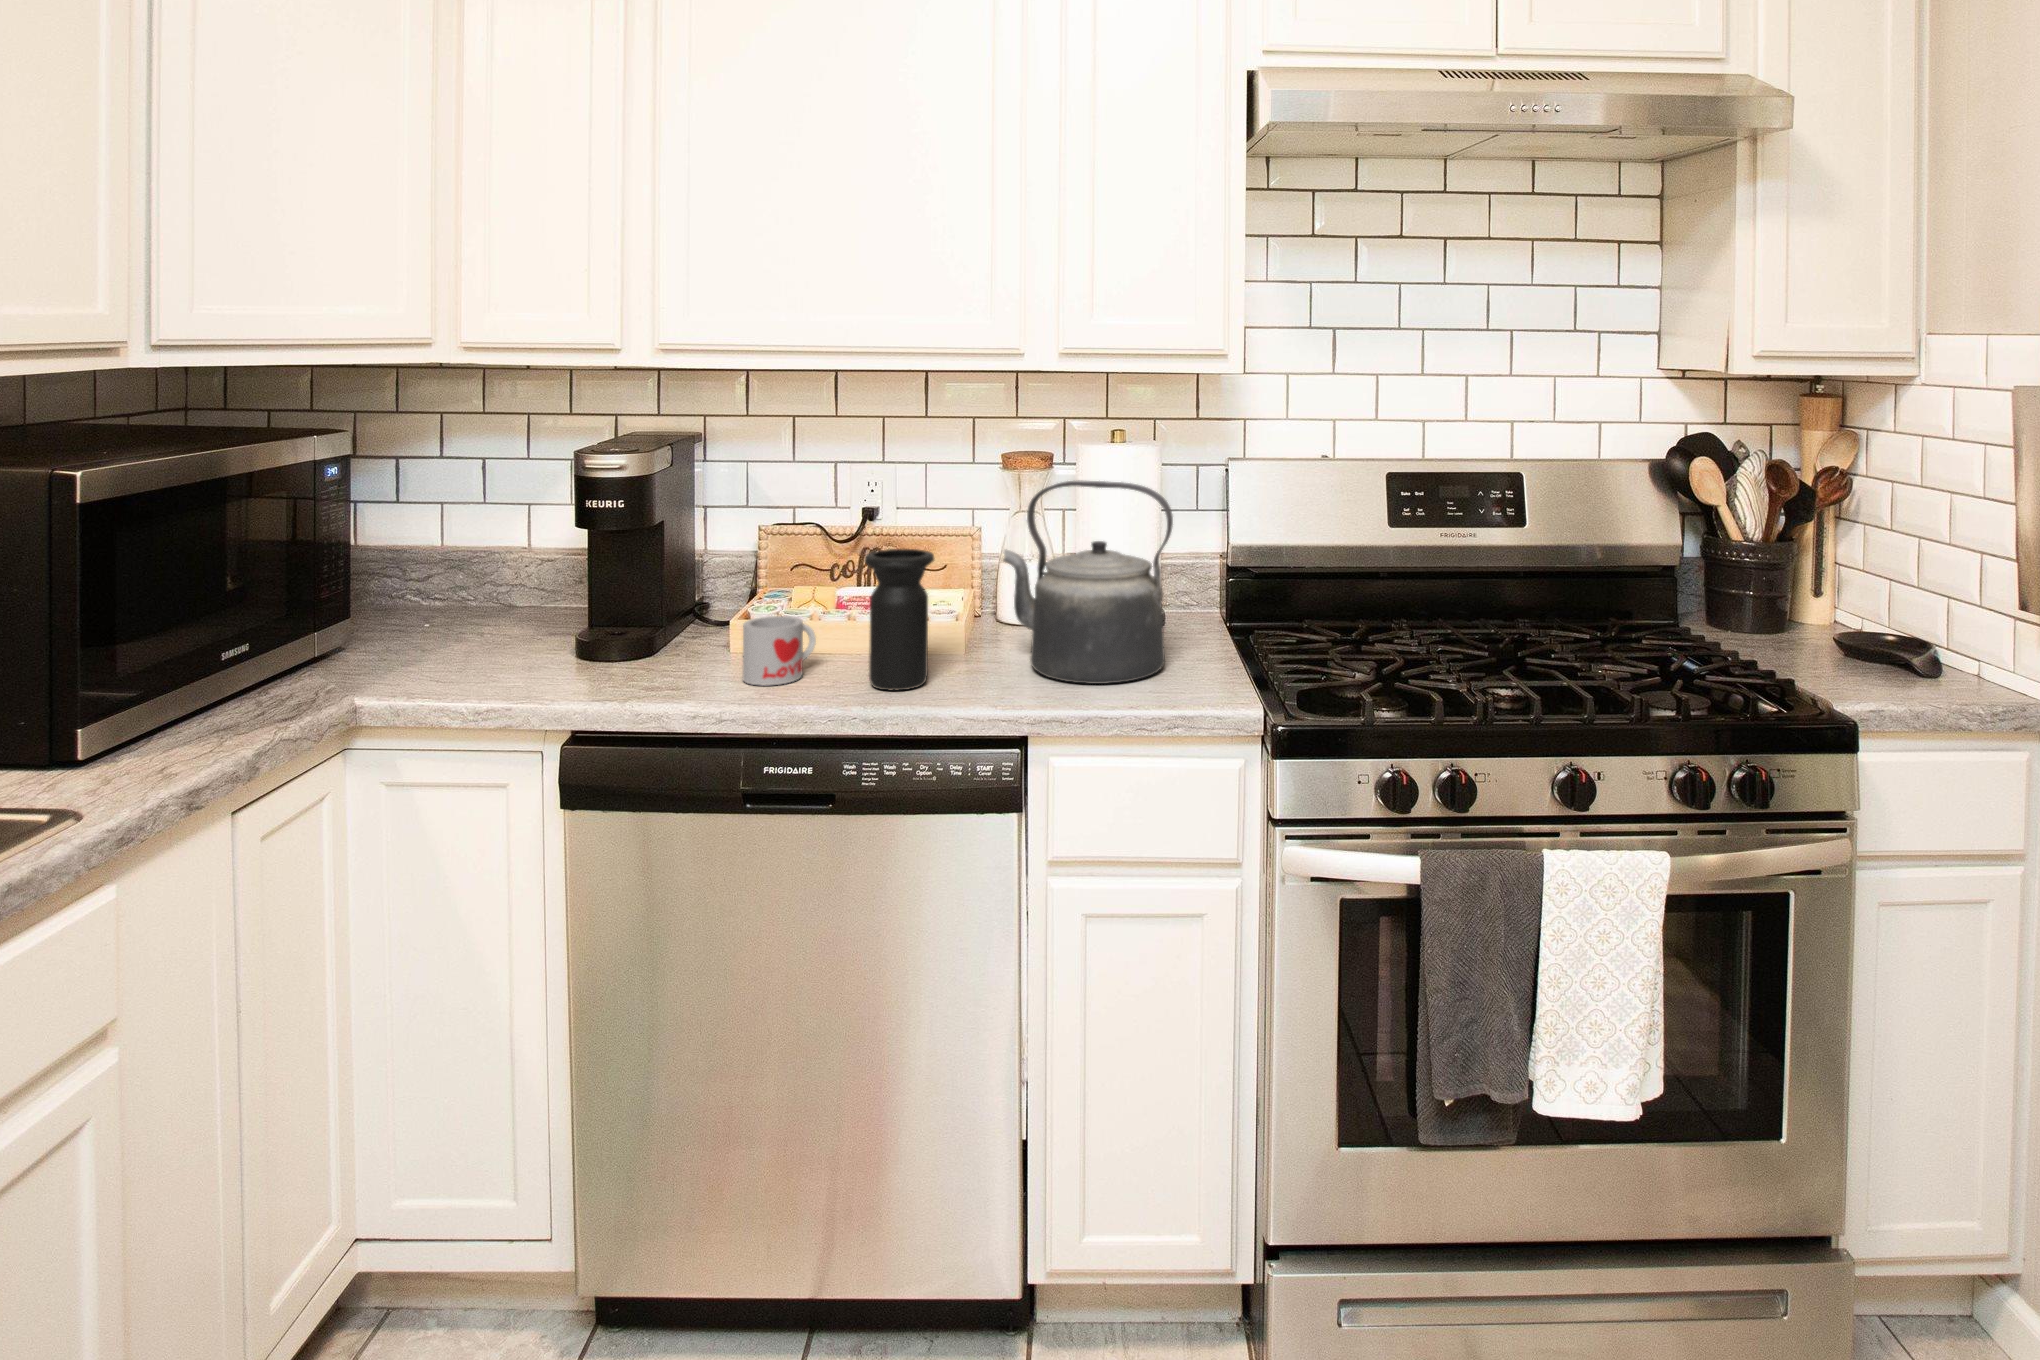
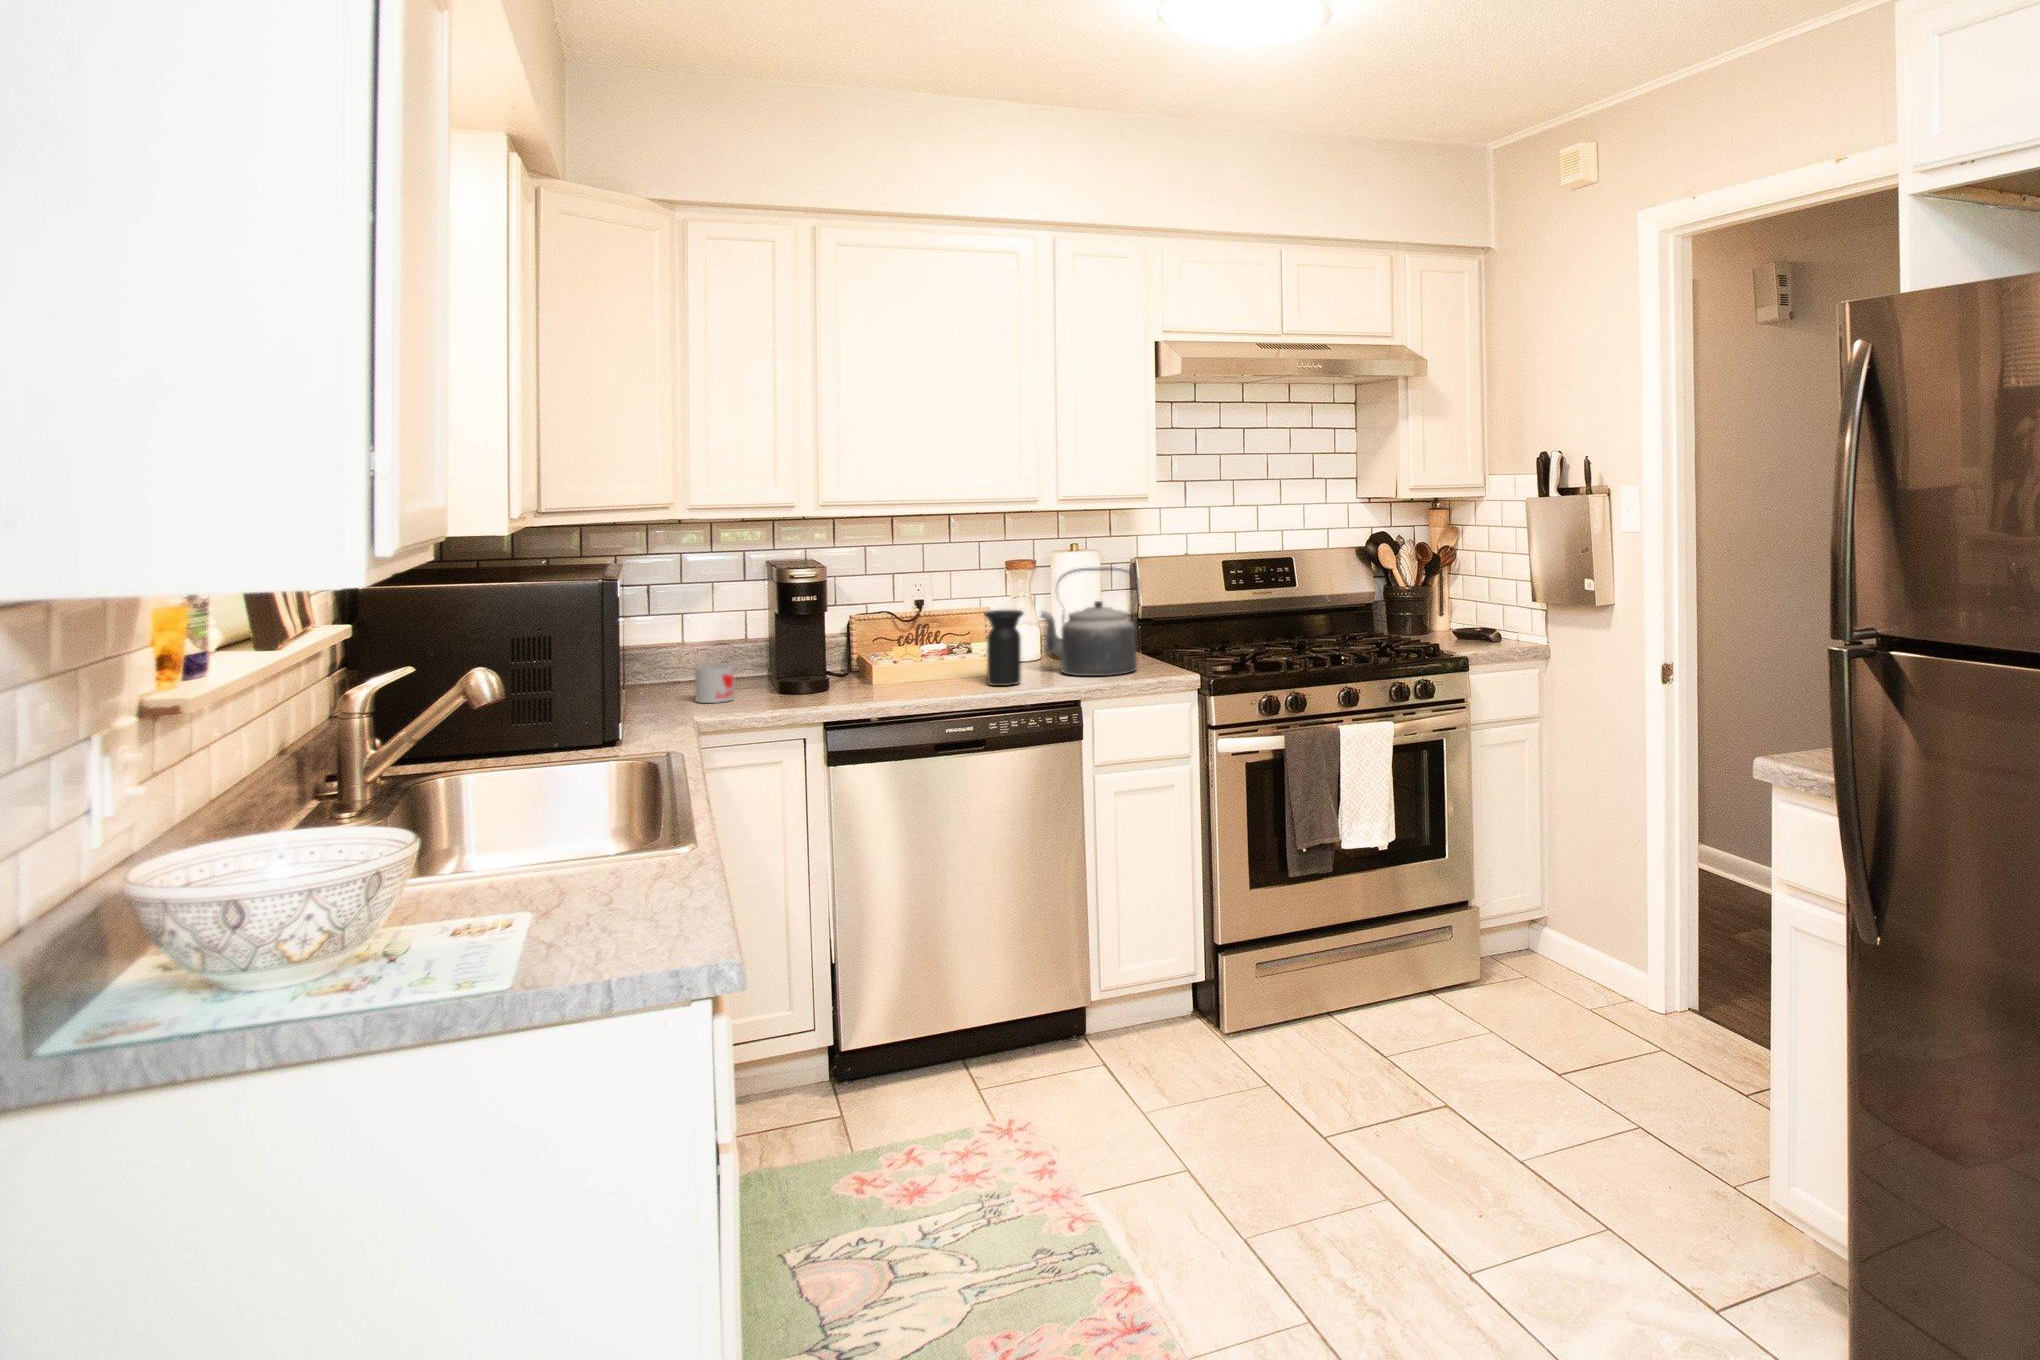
mug: present [743,616,816,686] -> present [695,665,734,703]

